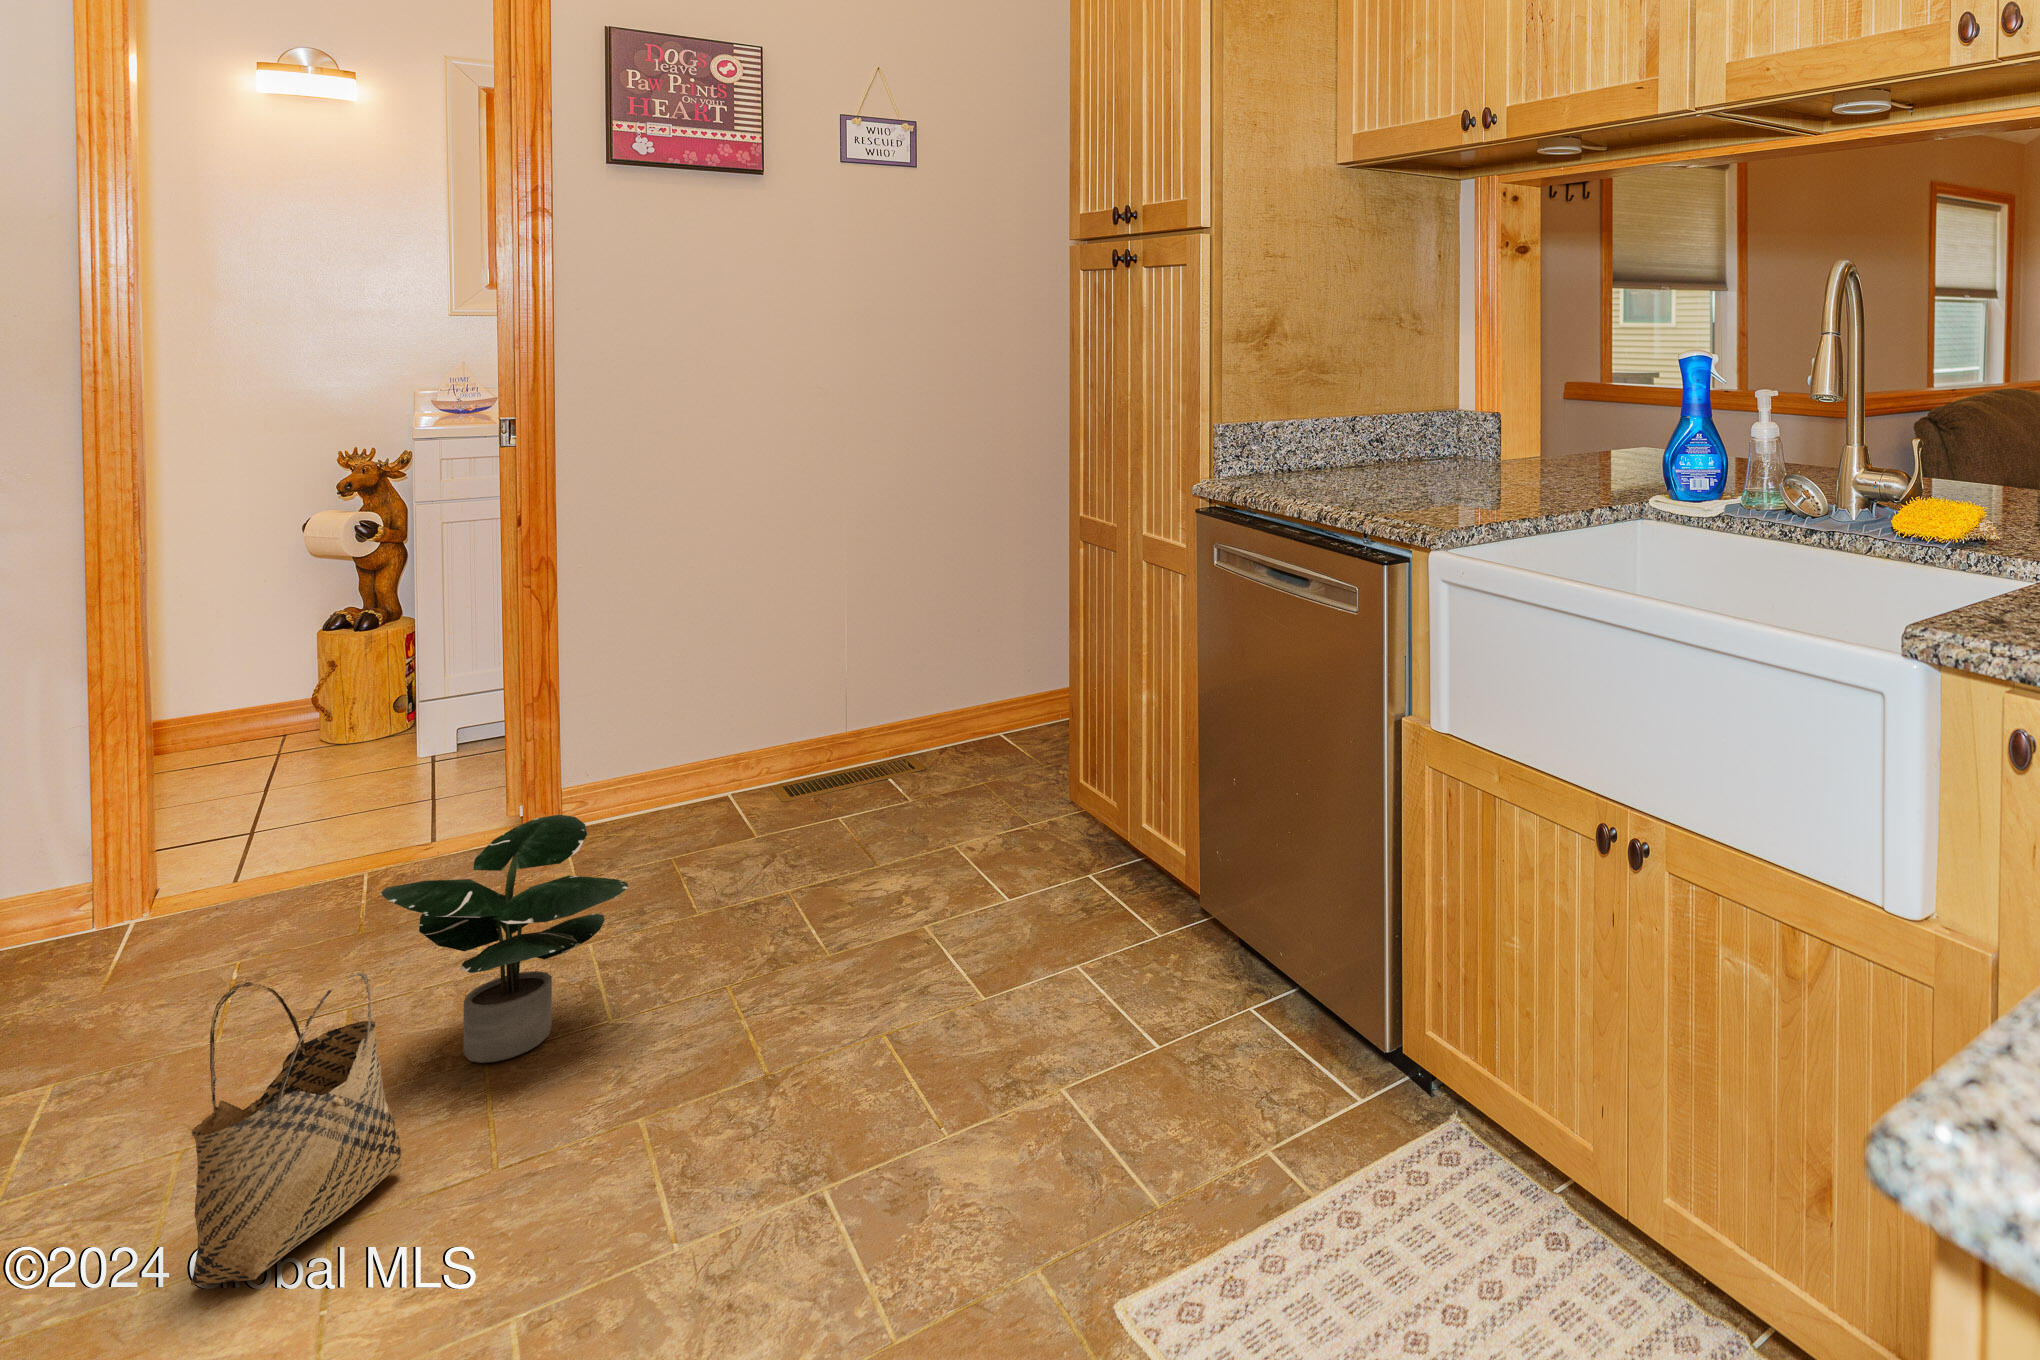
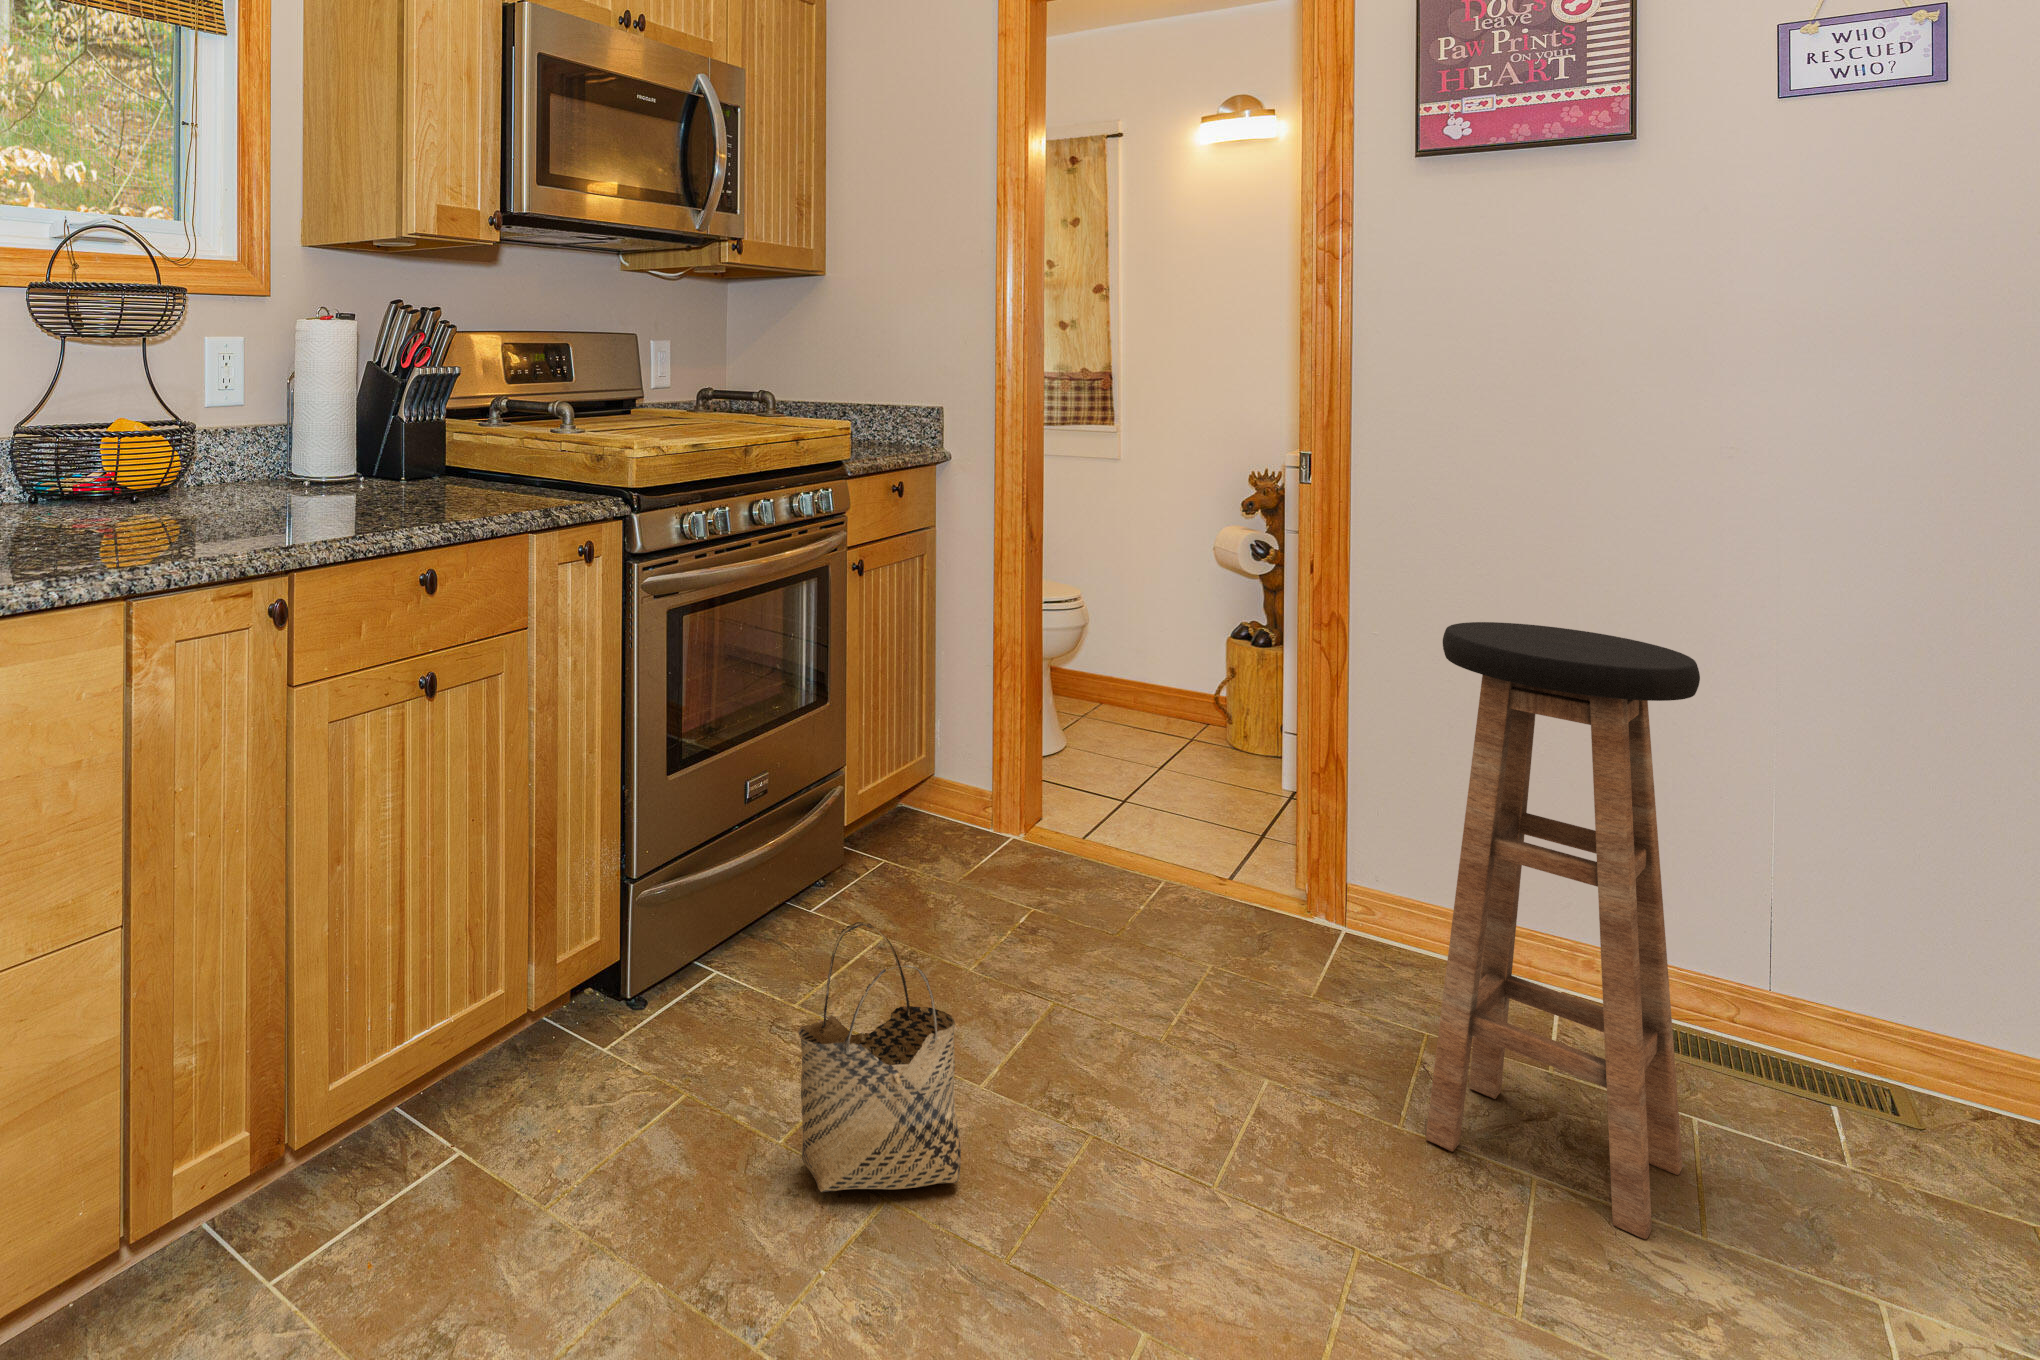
bar stool: none [711,519,863,910] -> present [1426,622,1700,1239]
potted plant: present [380,815,628,1063] -> none [1015,897,1227,1155]

